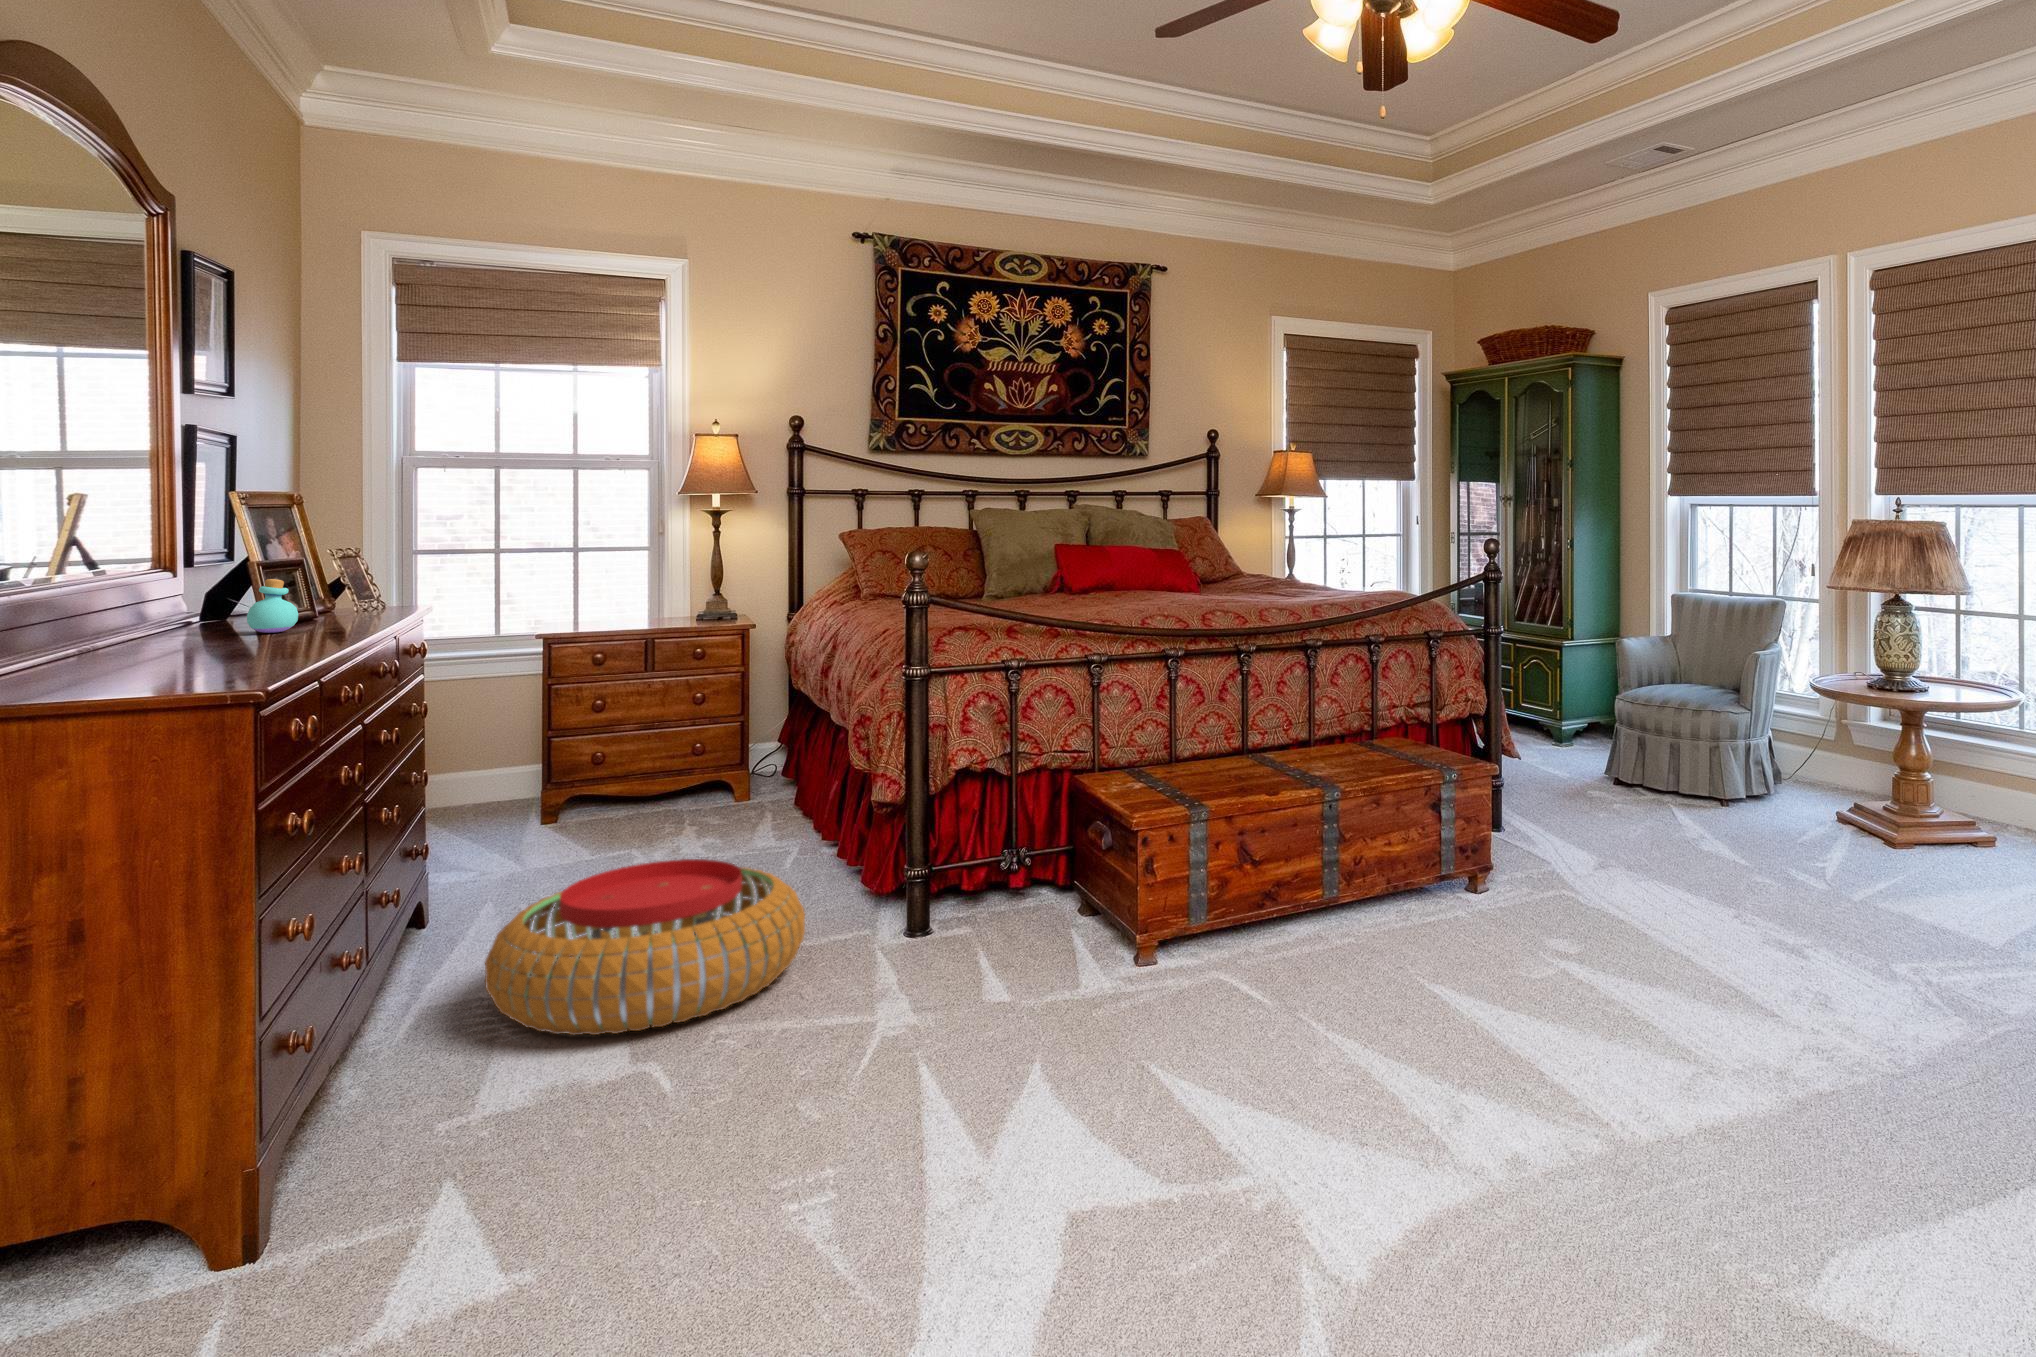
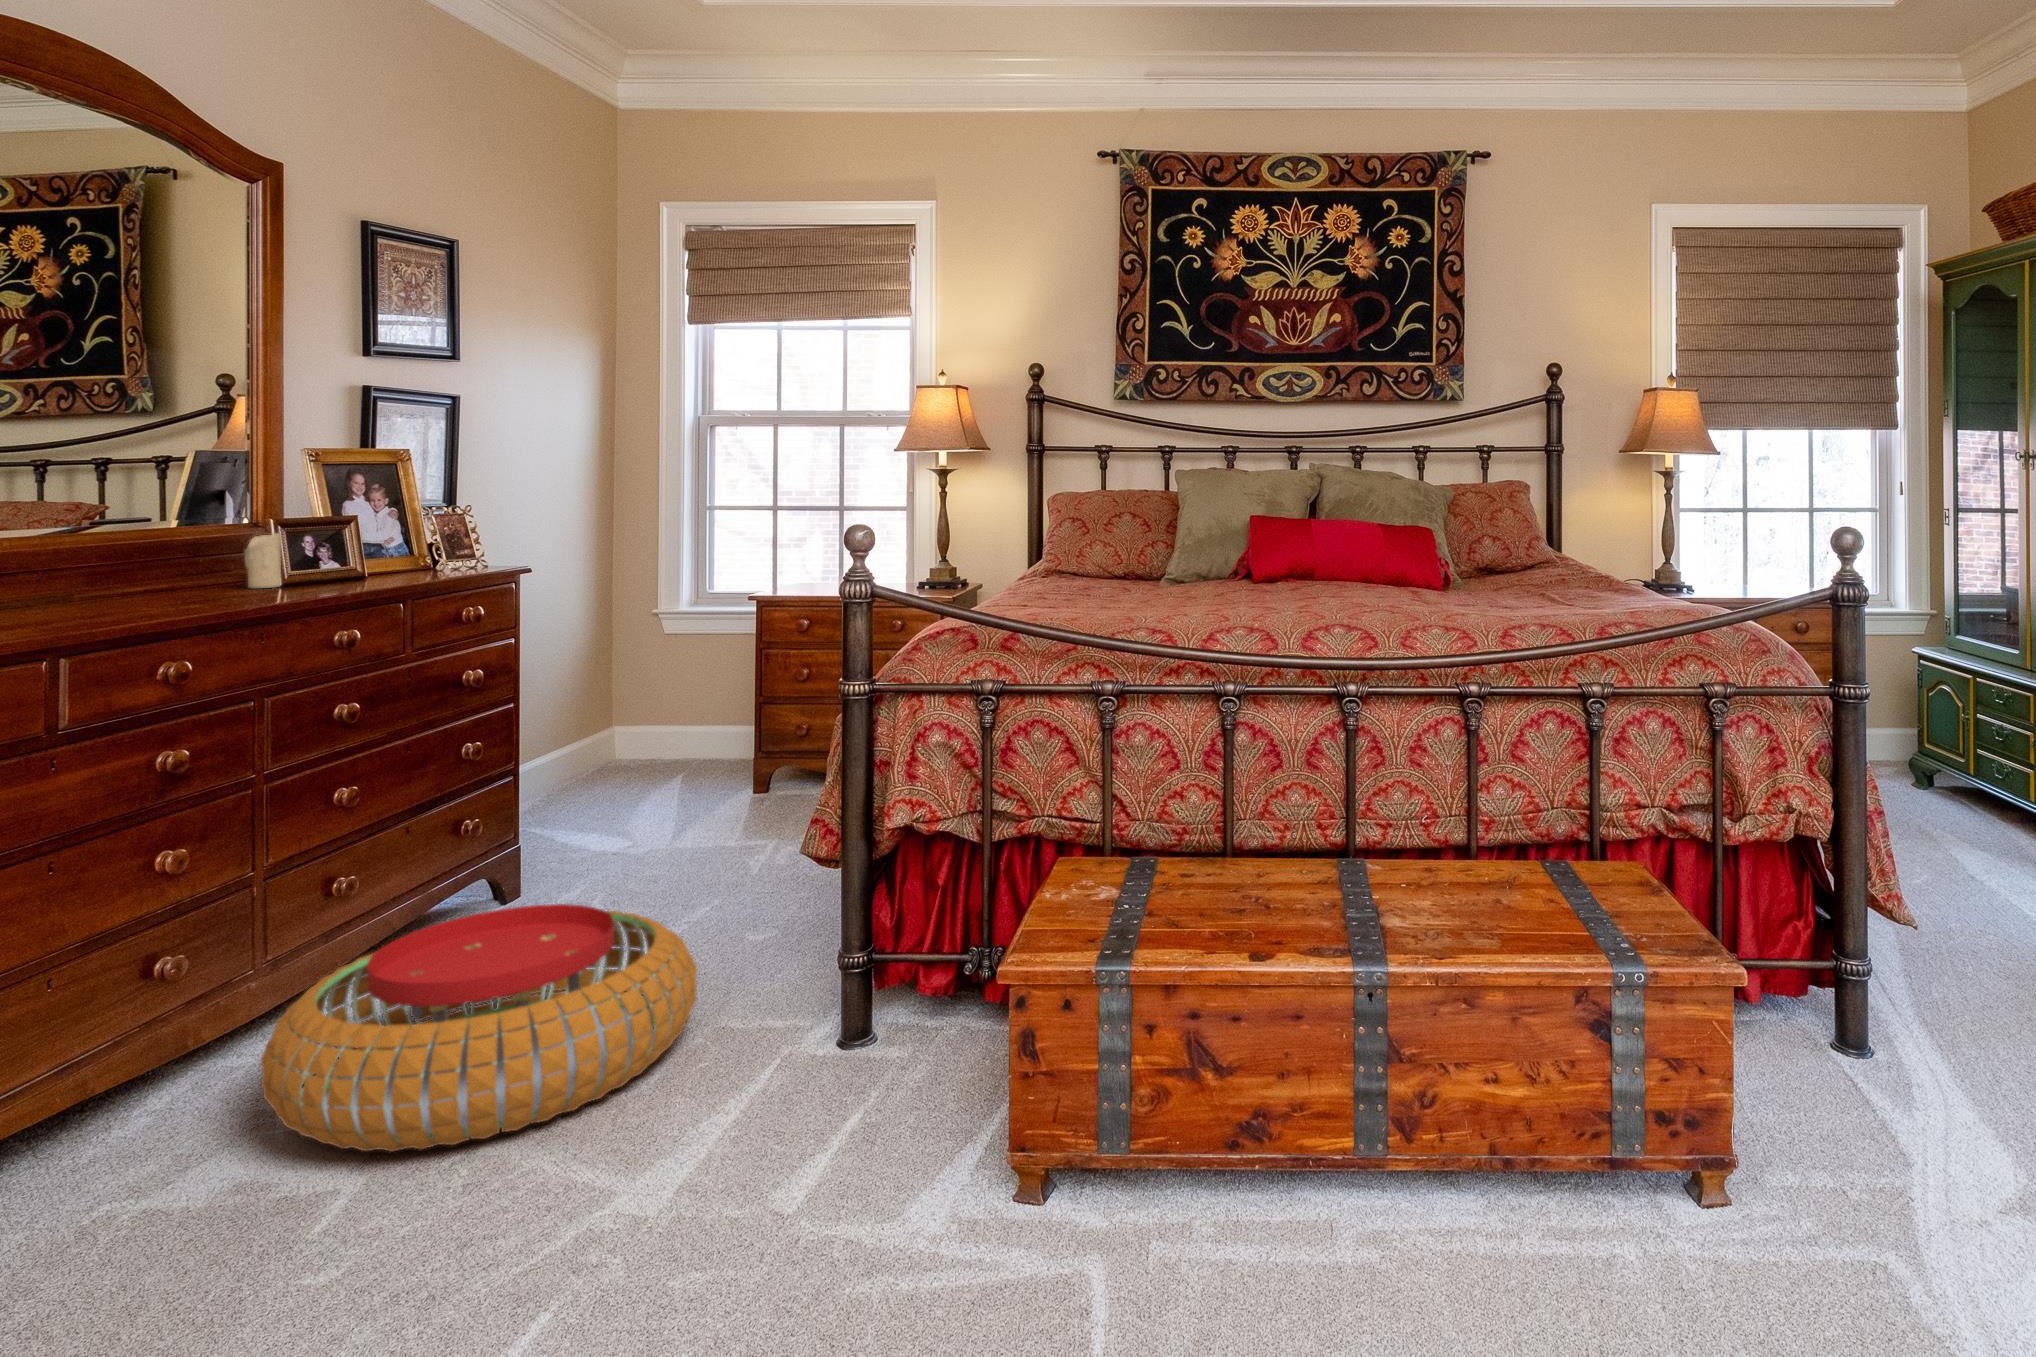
candle: none [303,571,335,622] -> present [245,533,281,588]
perfume bottle: present [247,579,298,633] -> none [109,540,170,600]

